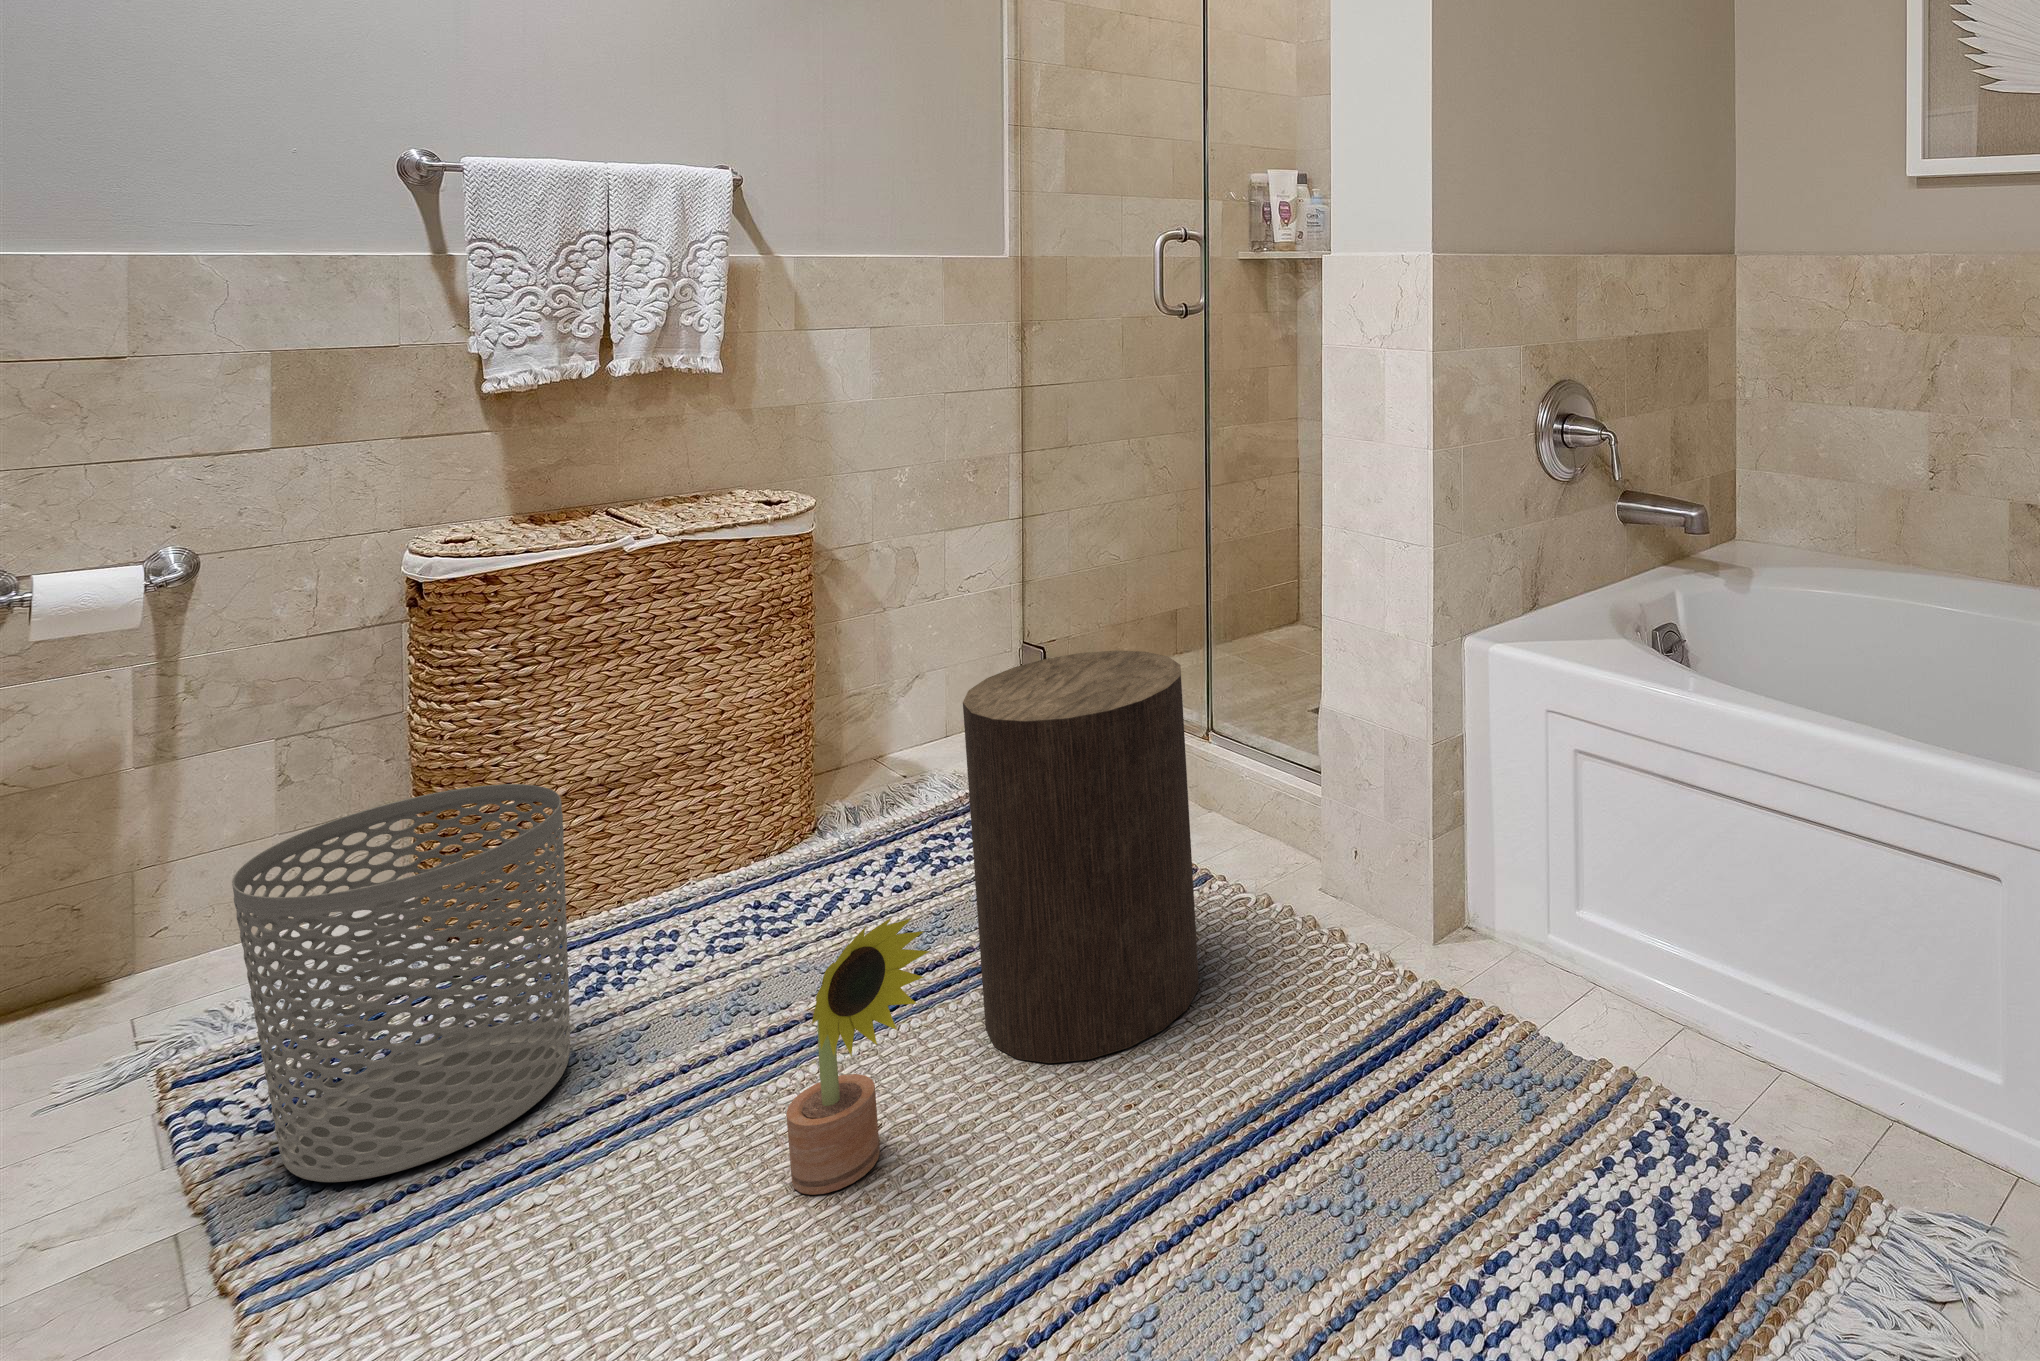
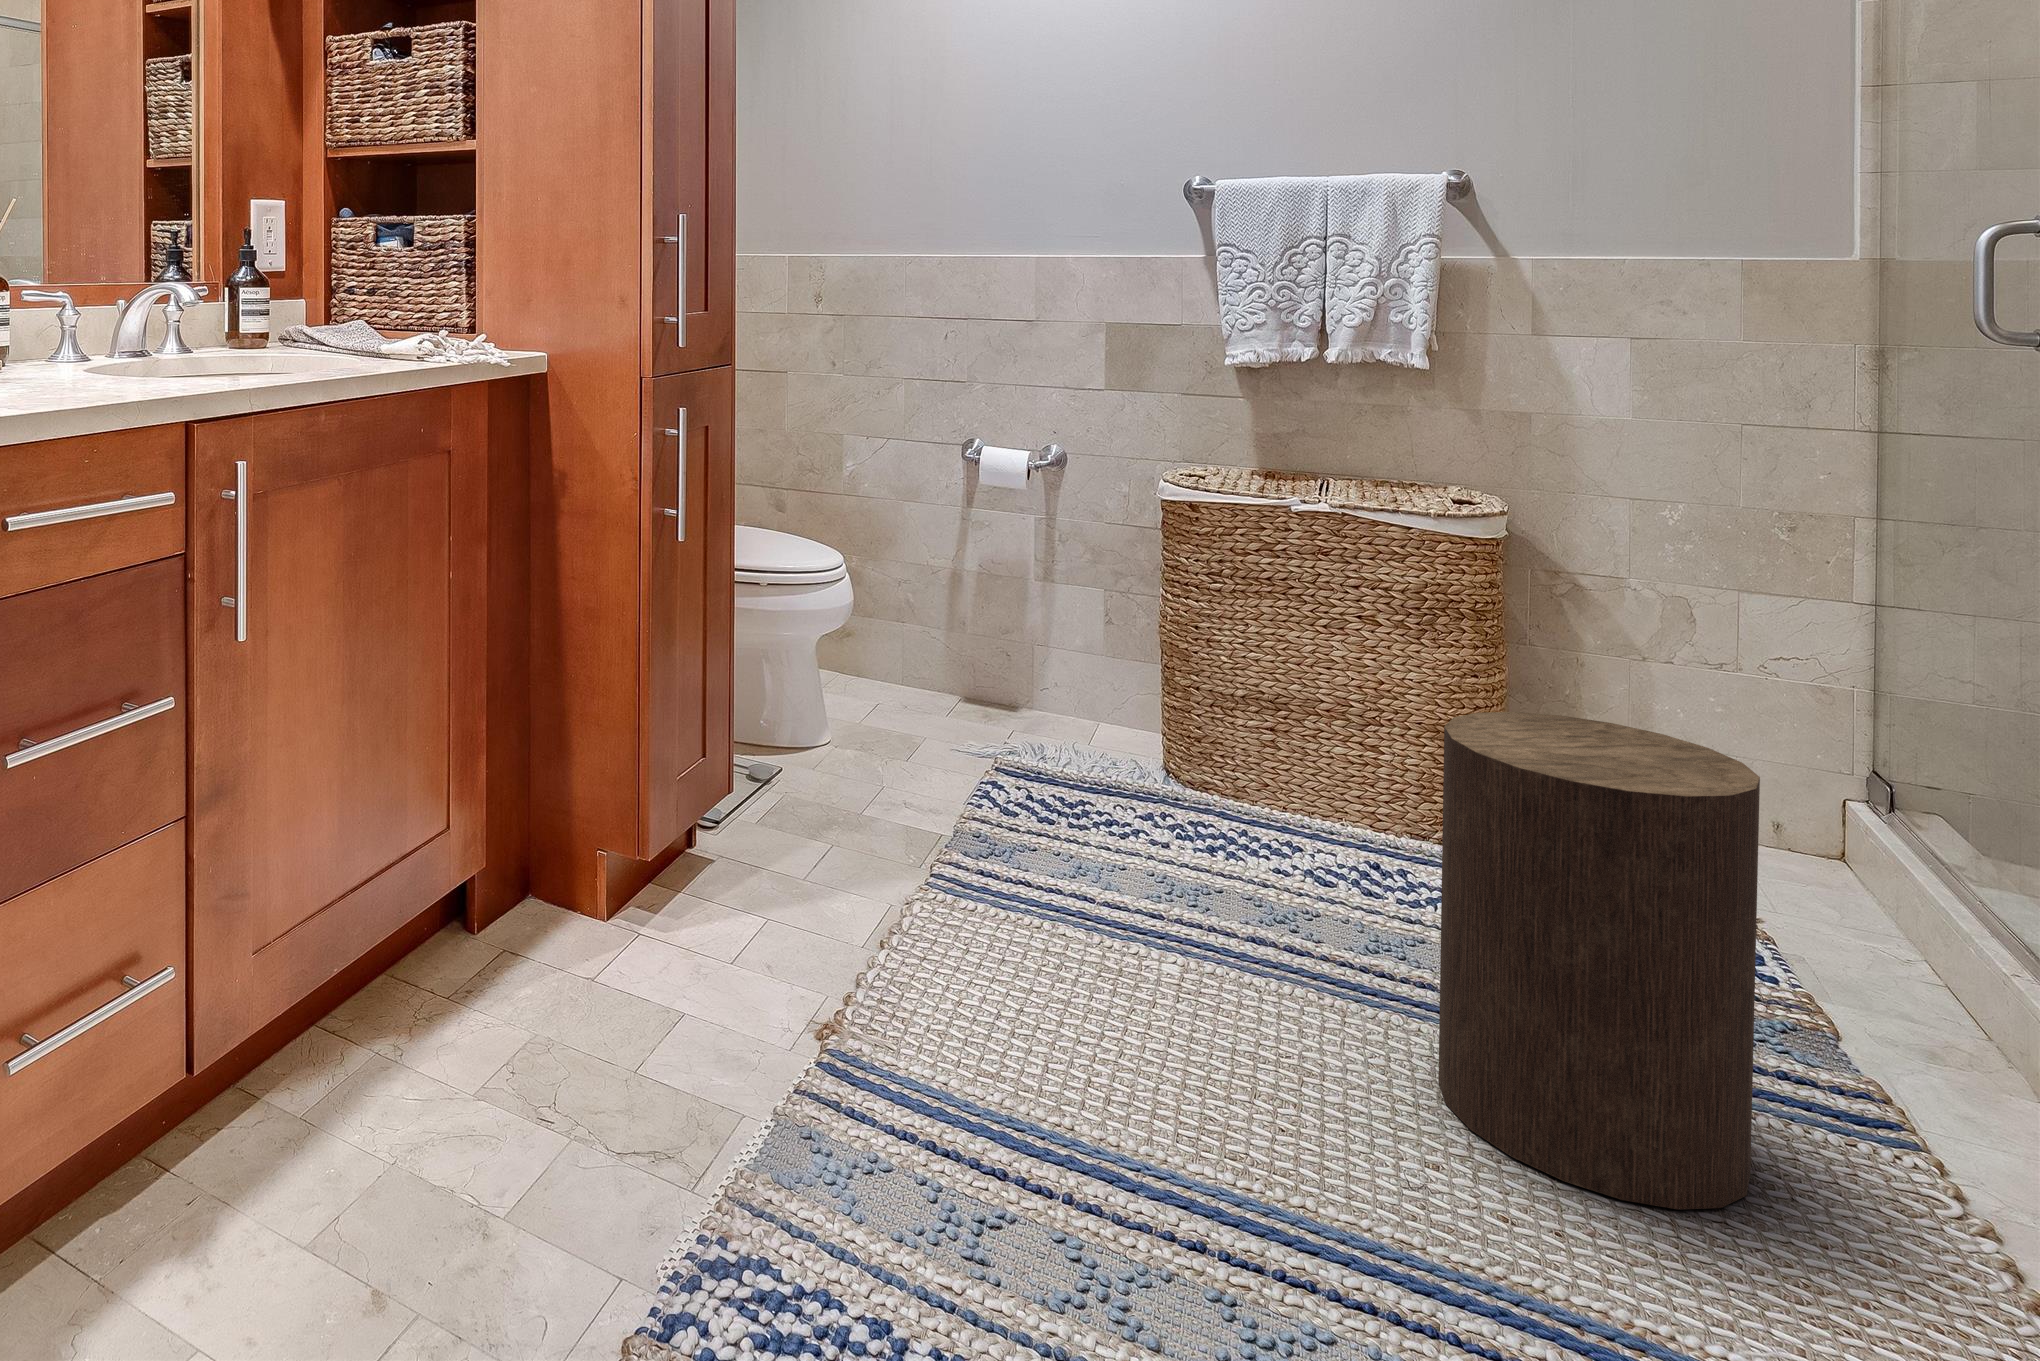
waste bin: present [232,784,570,1182] -> none [985,635,1174,887]
decorative plant: present [786,917,929,1195] -> none [1183,850,1319,1072]

